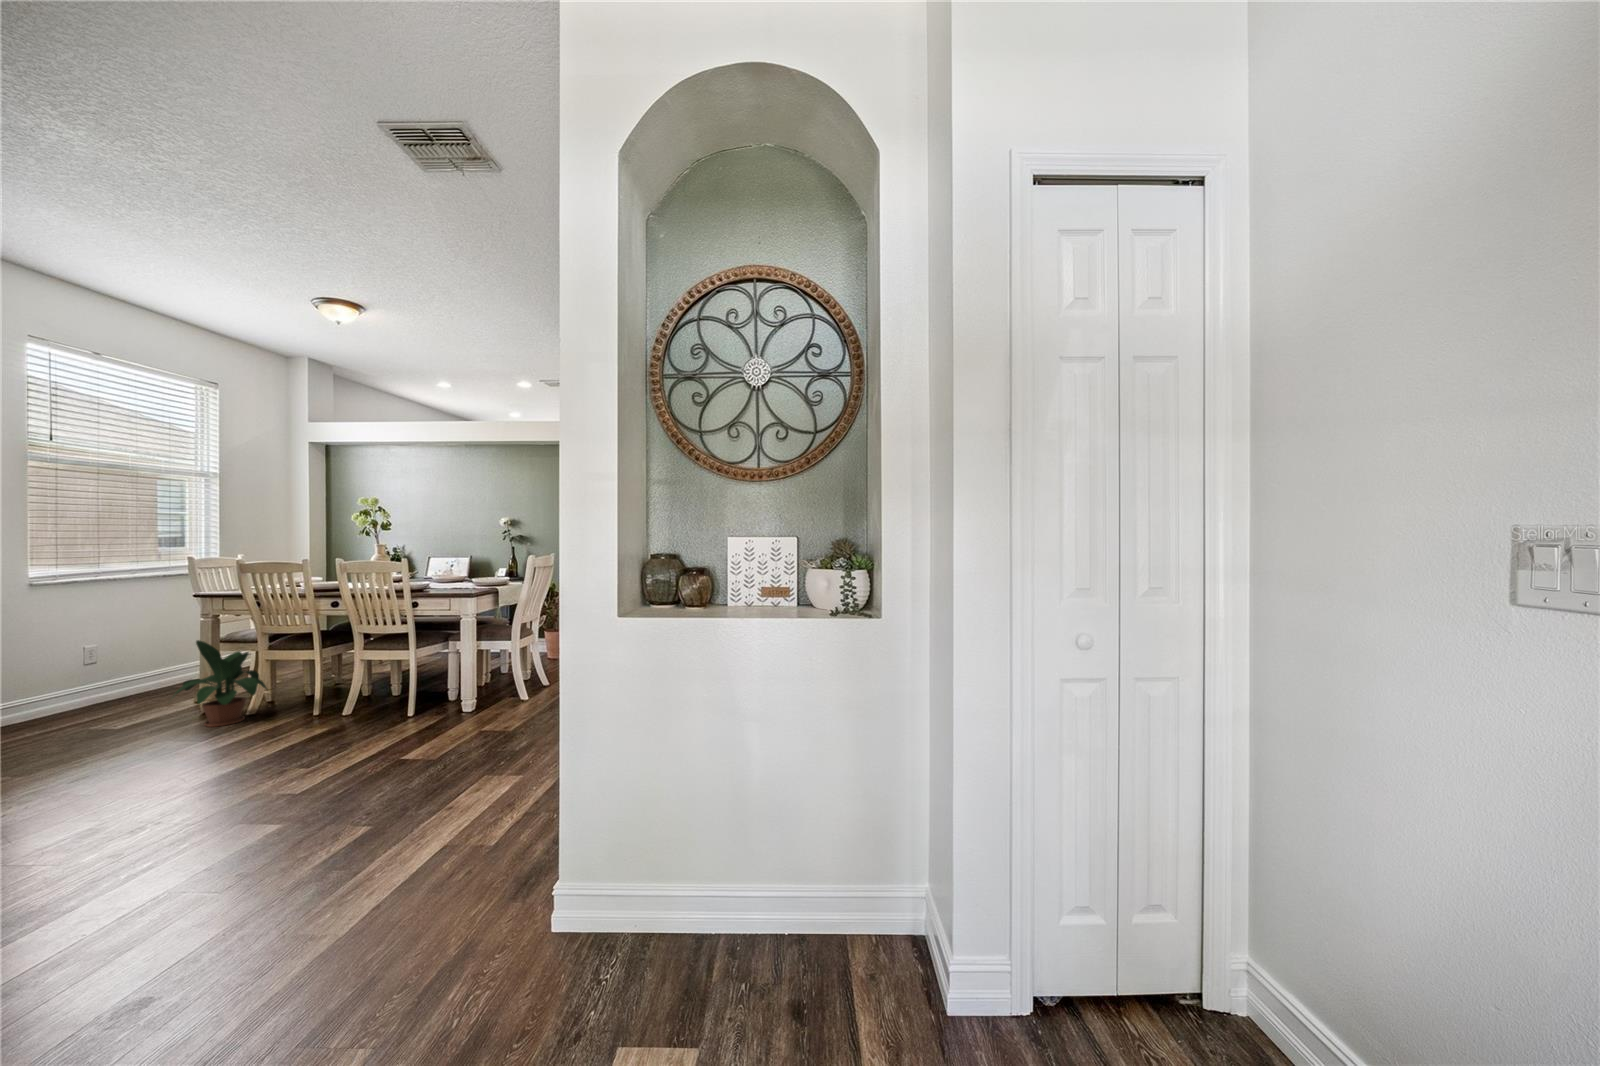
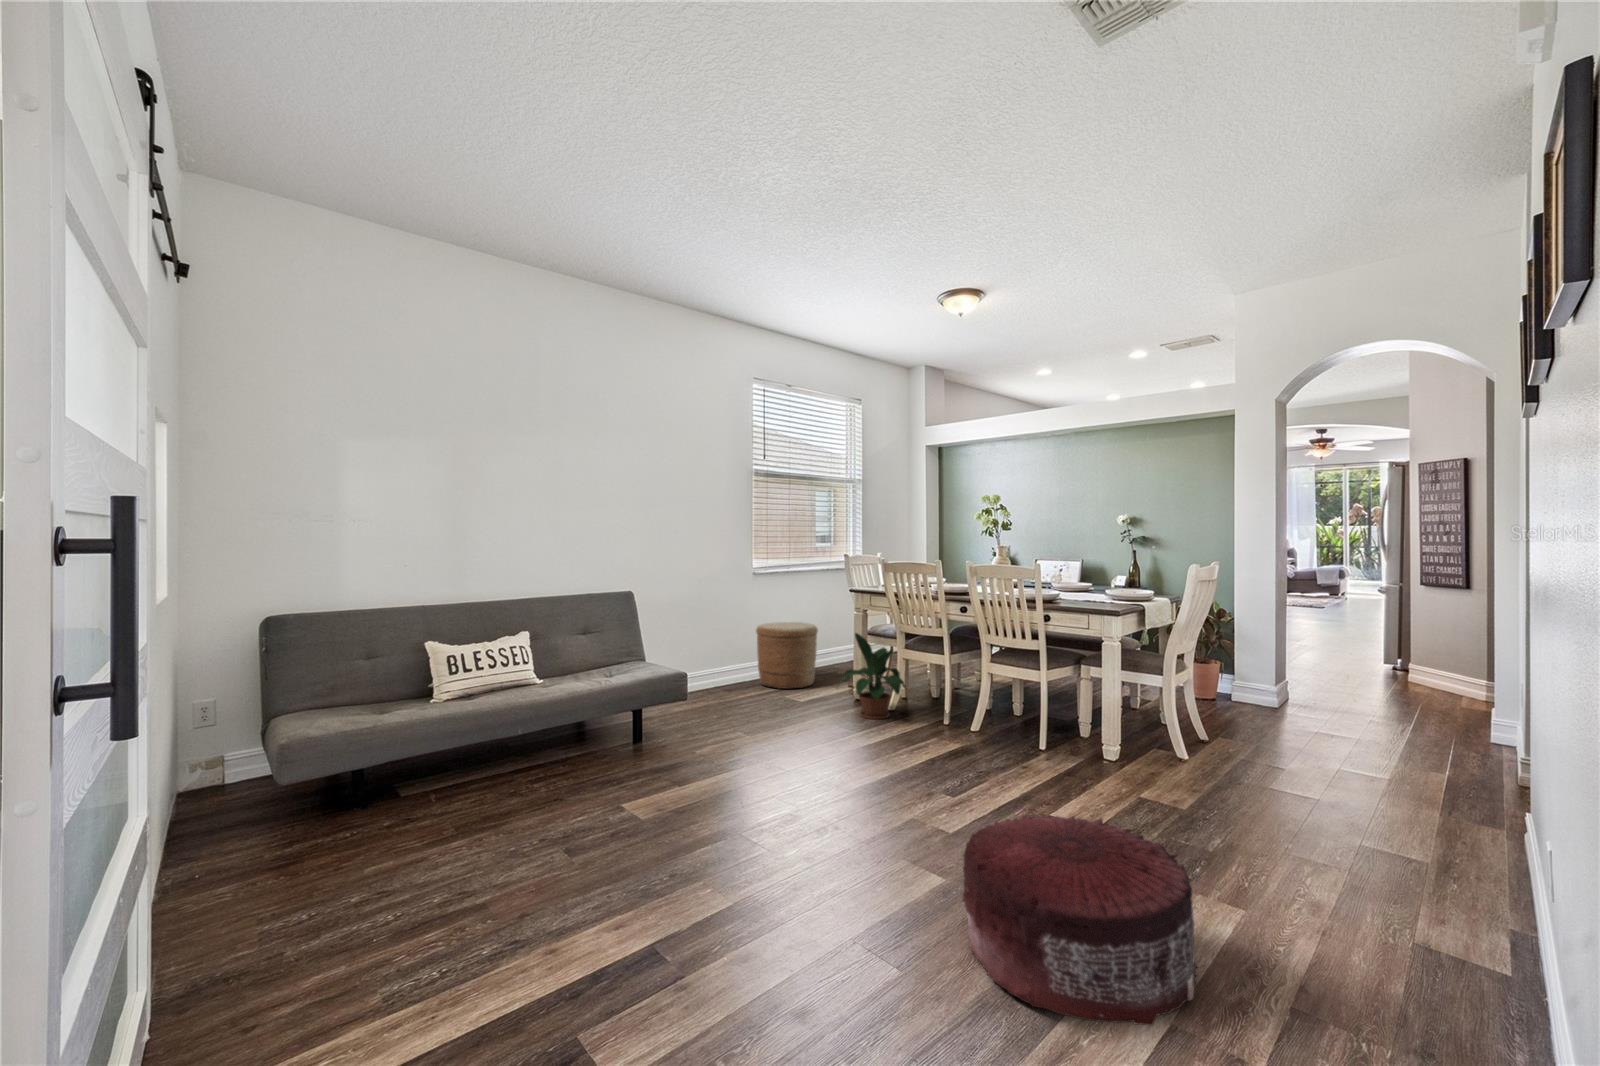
woven basket: none [34,638,145,720] -> present [756,622,818,689]
pouf: none [277,747,475,892] -> present [963,815,1196,1025]

